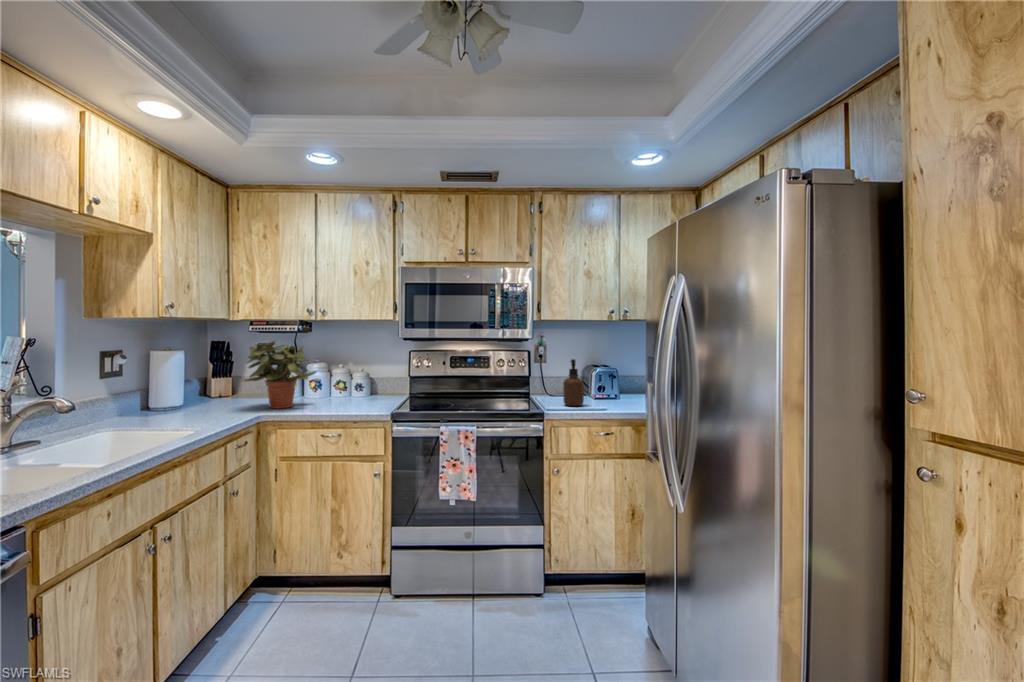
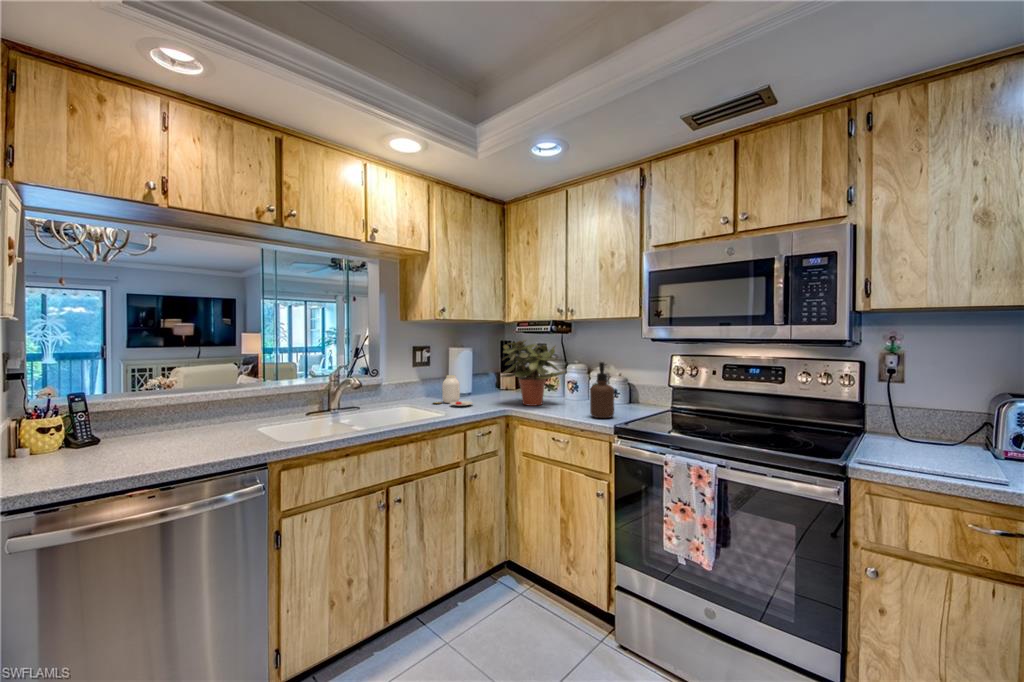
soap dispenser: present [563,359,584,406] -> present [590,362,614,418]
jar: none [147,384,212,420] -> present [435,375,473,406]

